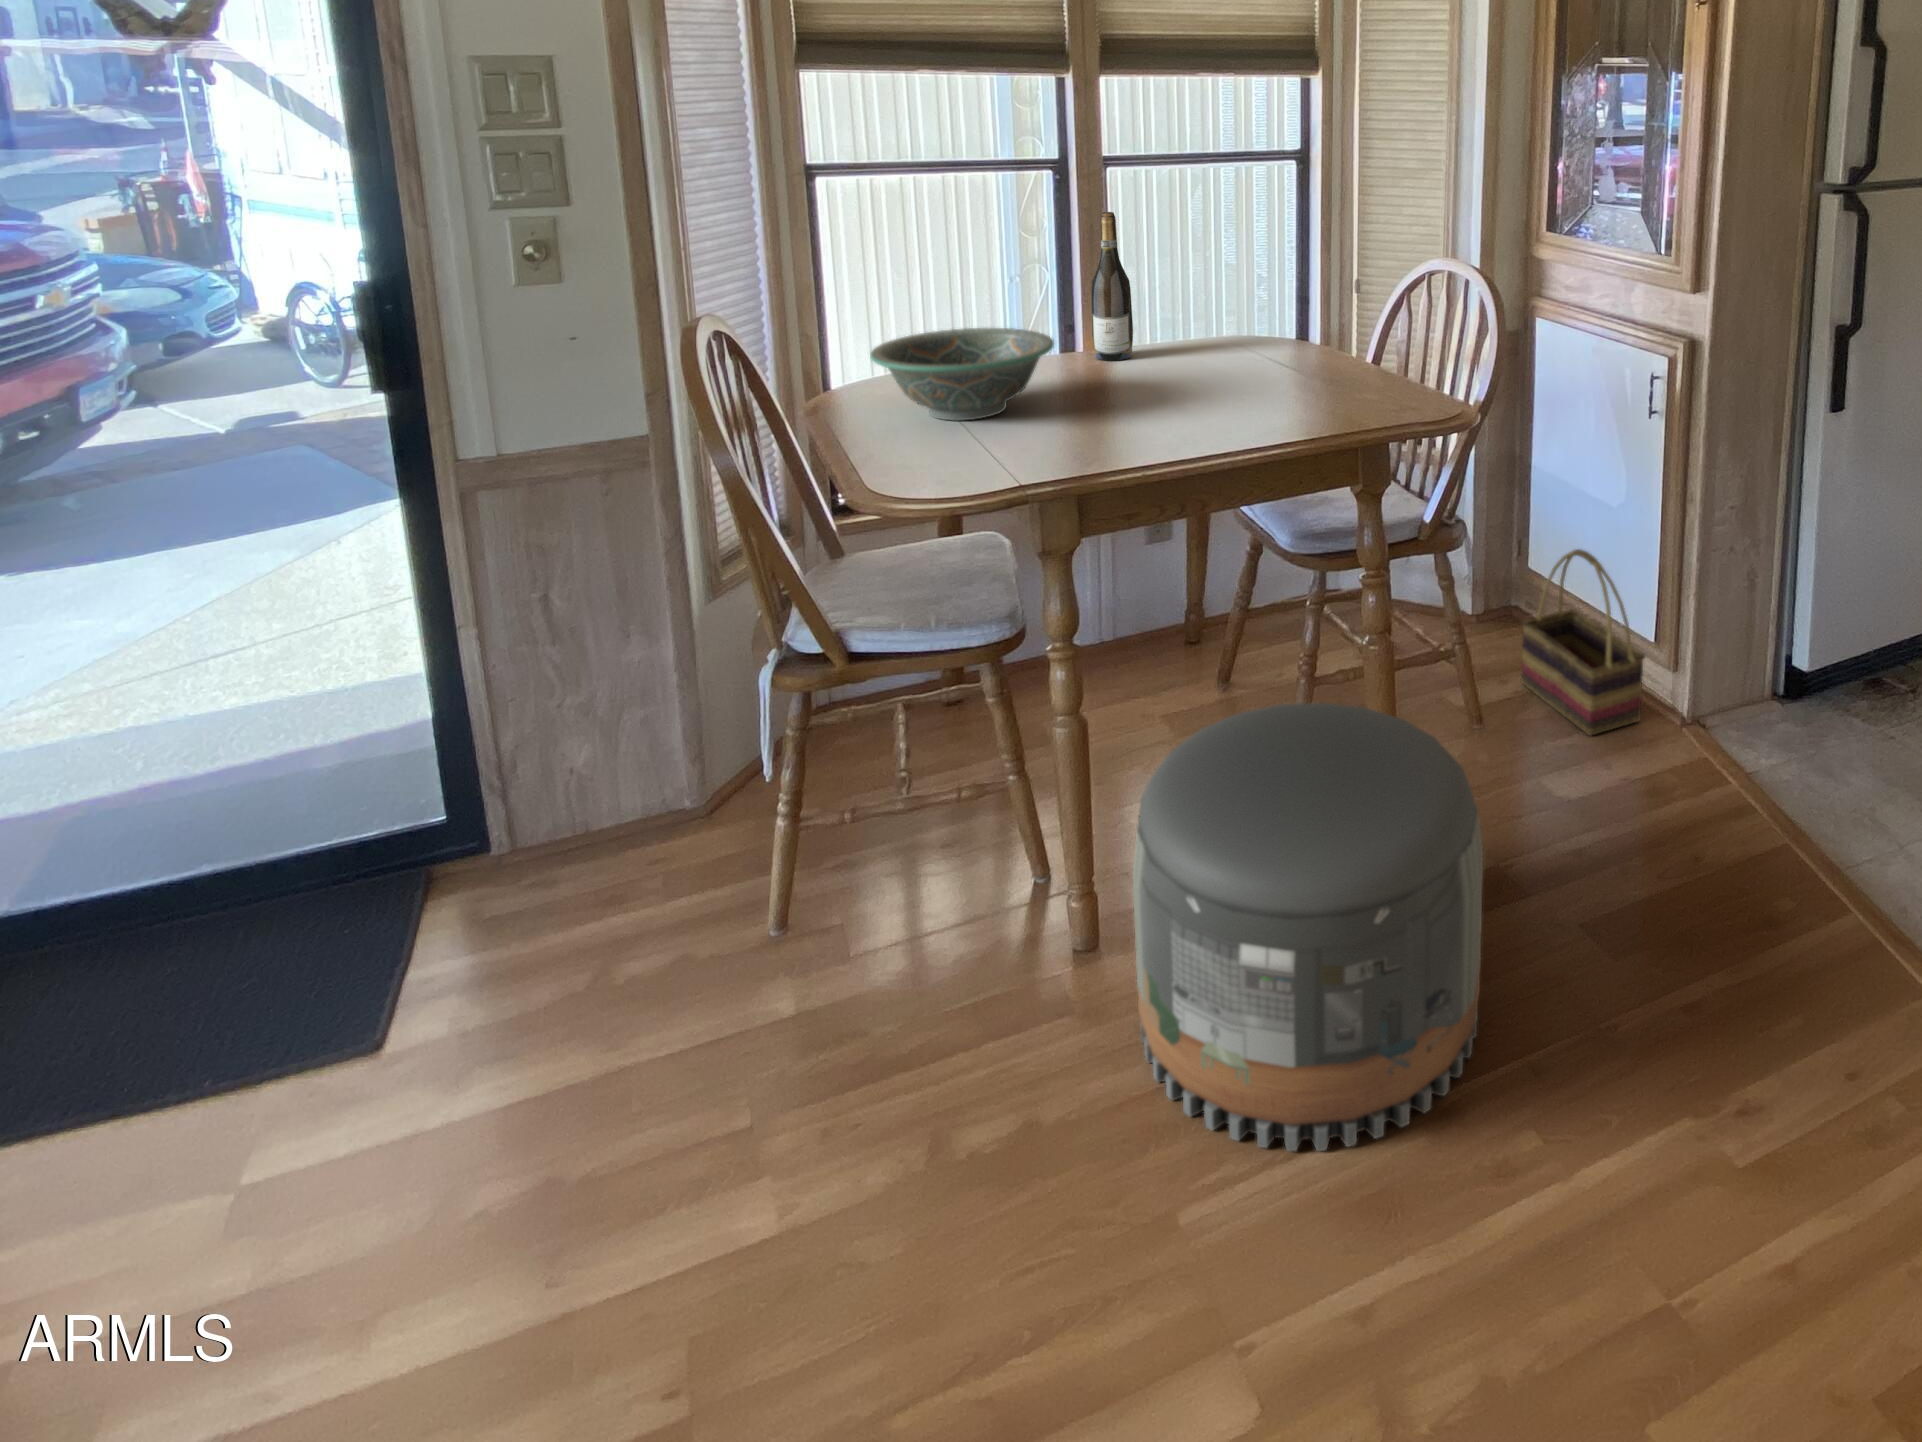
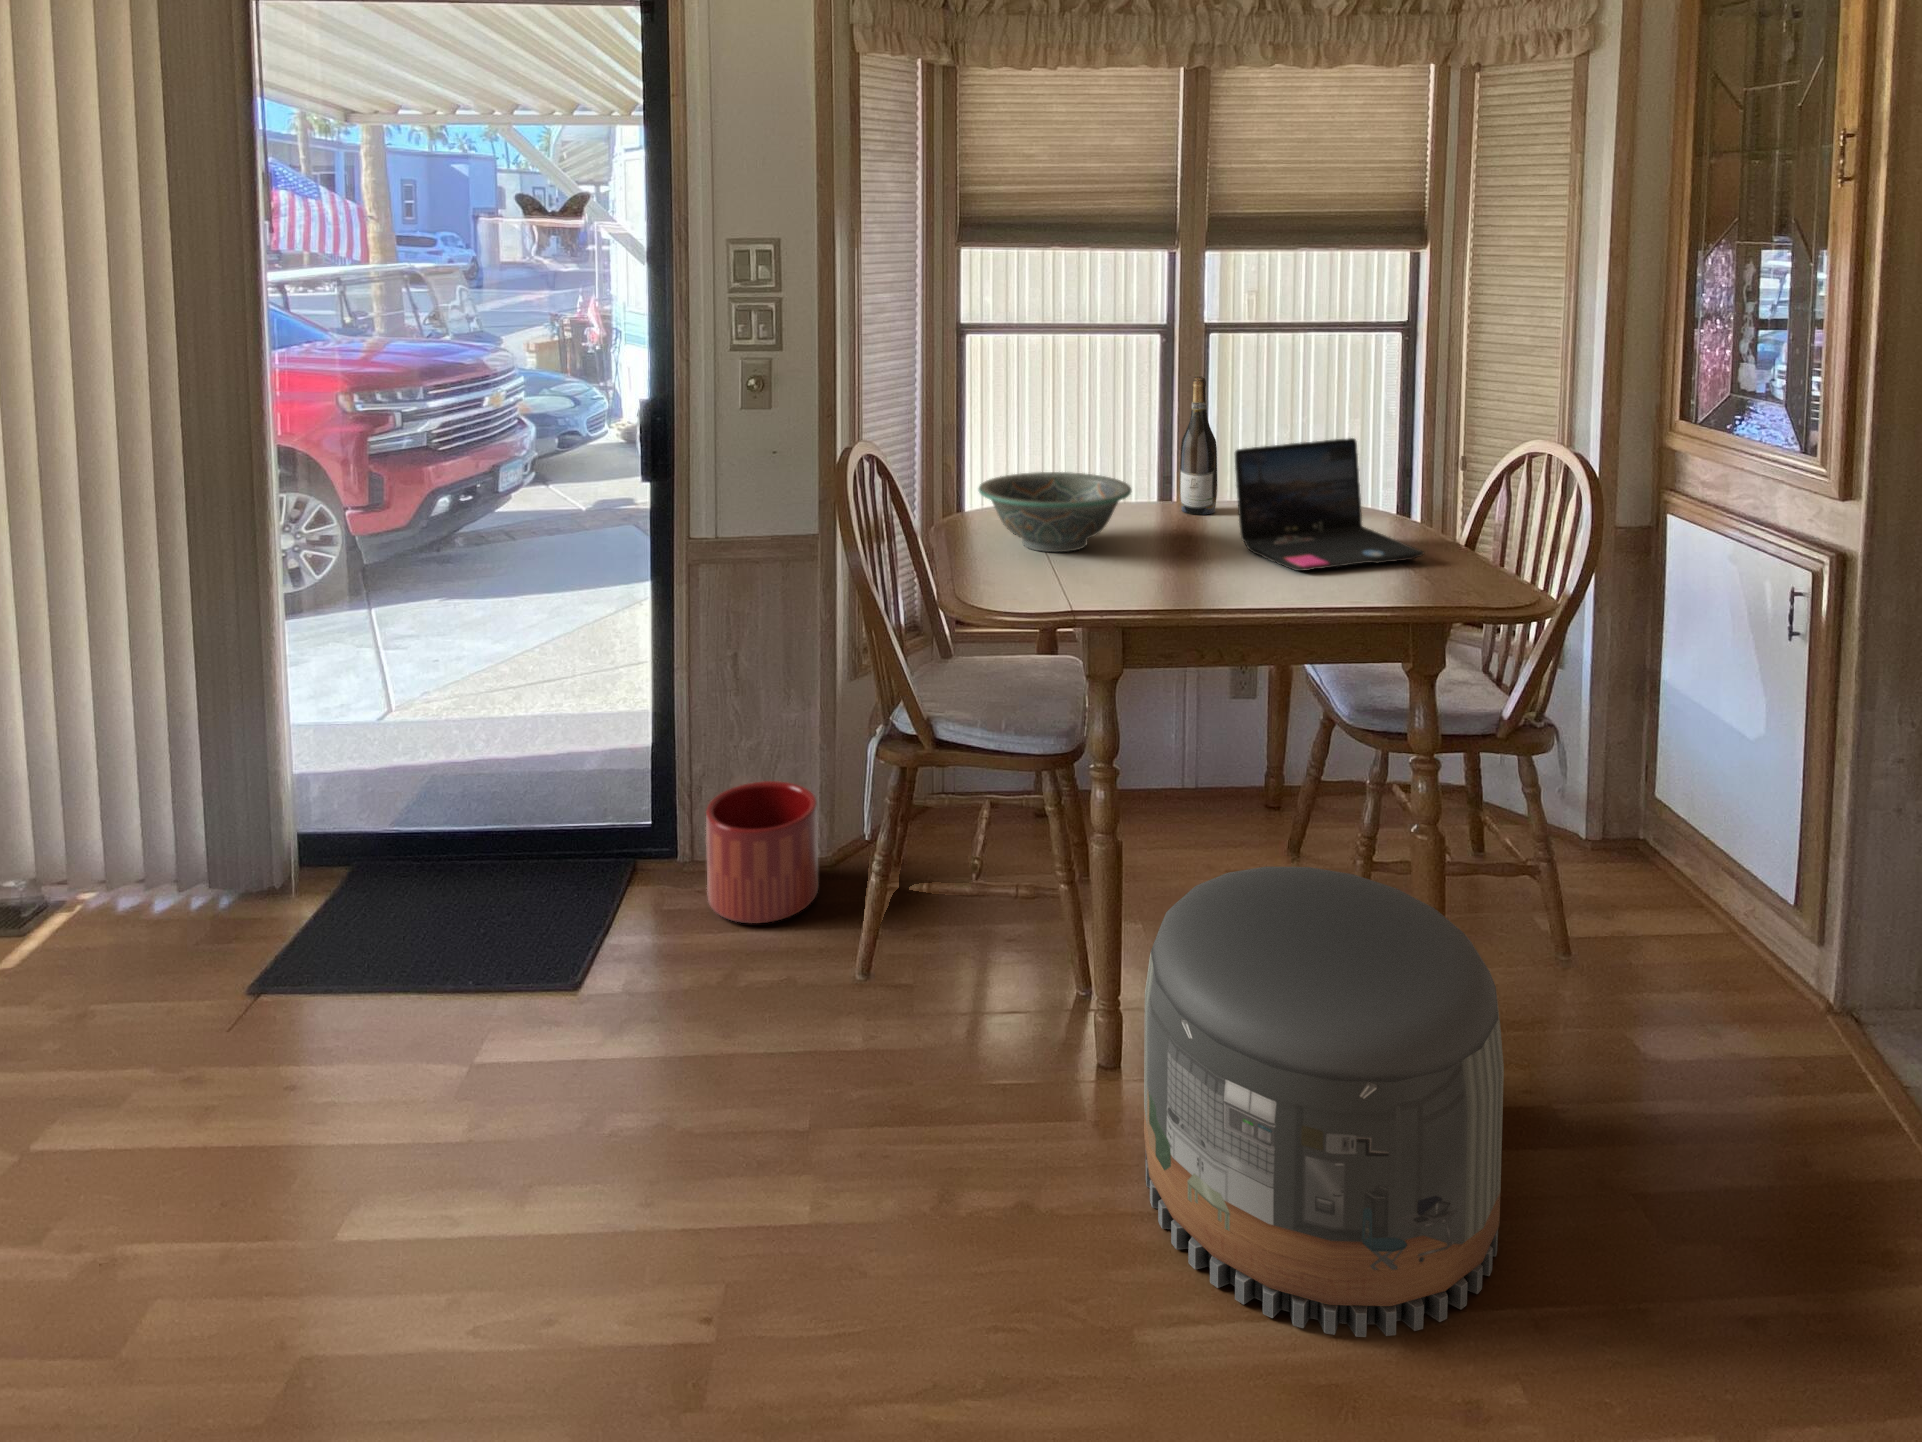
laptop: none [1163,268,1356,409] -> present [1235,438,1424,571]
basket: present [1522,549,1645,735] -> none [1628,778,1781,999]
planter: none [530,732,698,911] -> present [706,781,818,923]

